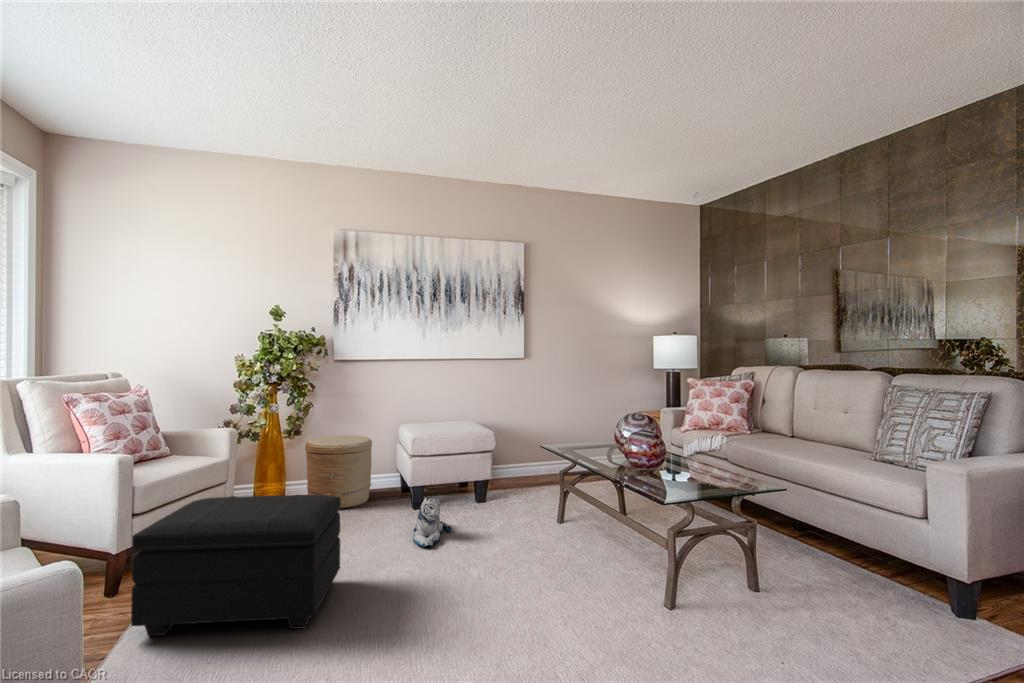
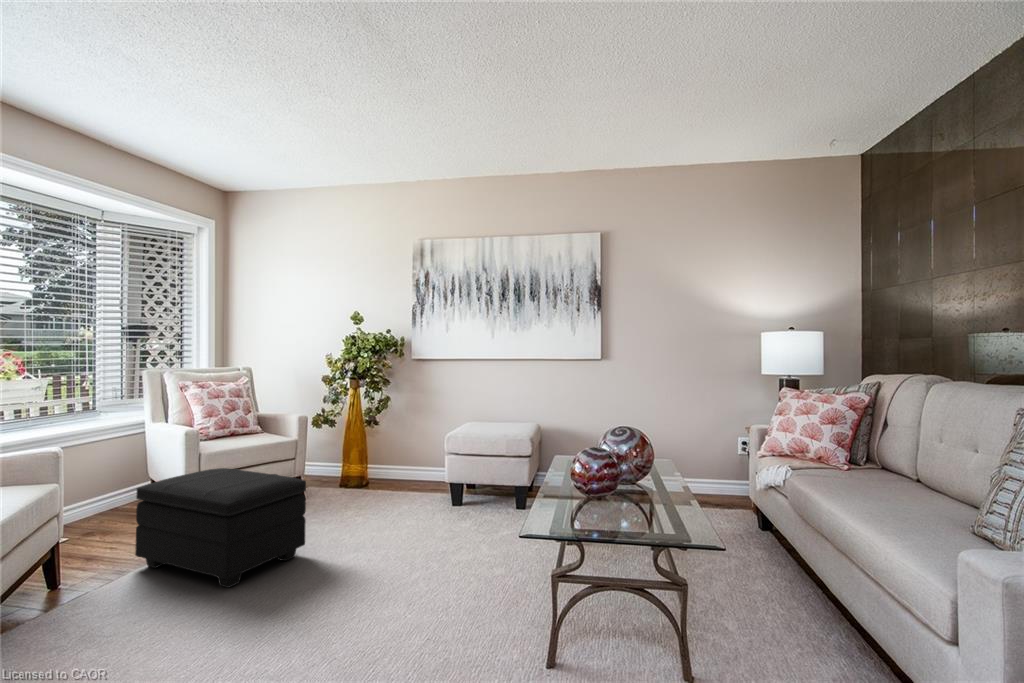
woven basket: present [305,435,372,508] -> none [374,429,434,496]
plush toy: present [413,498,451,547] -> none [402,495,453,543]

